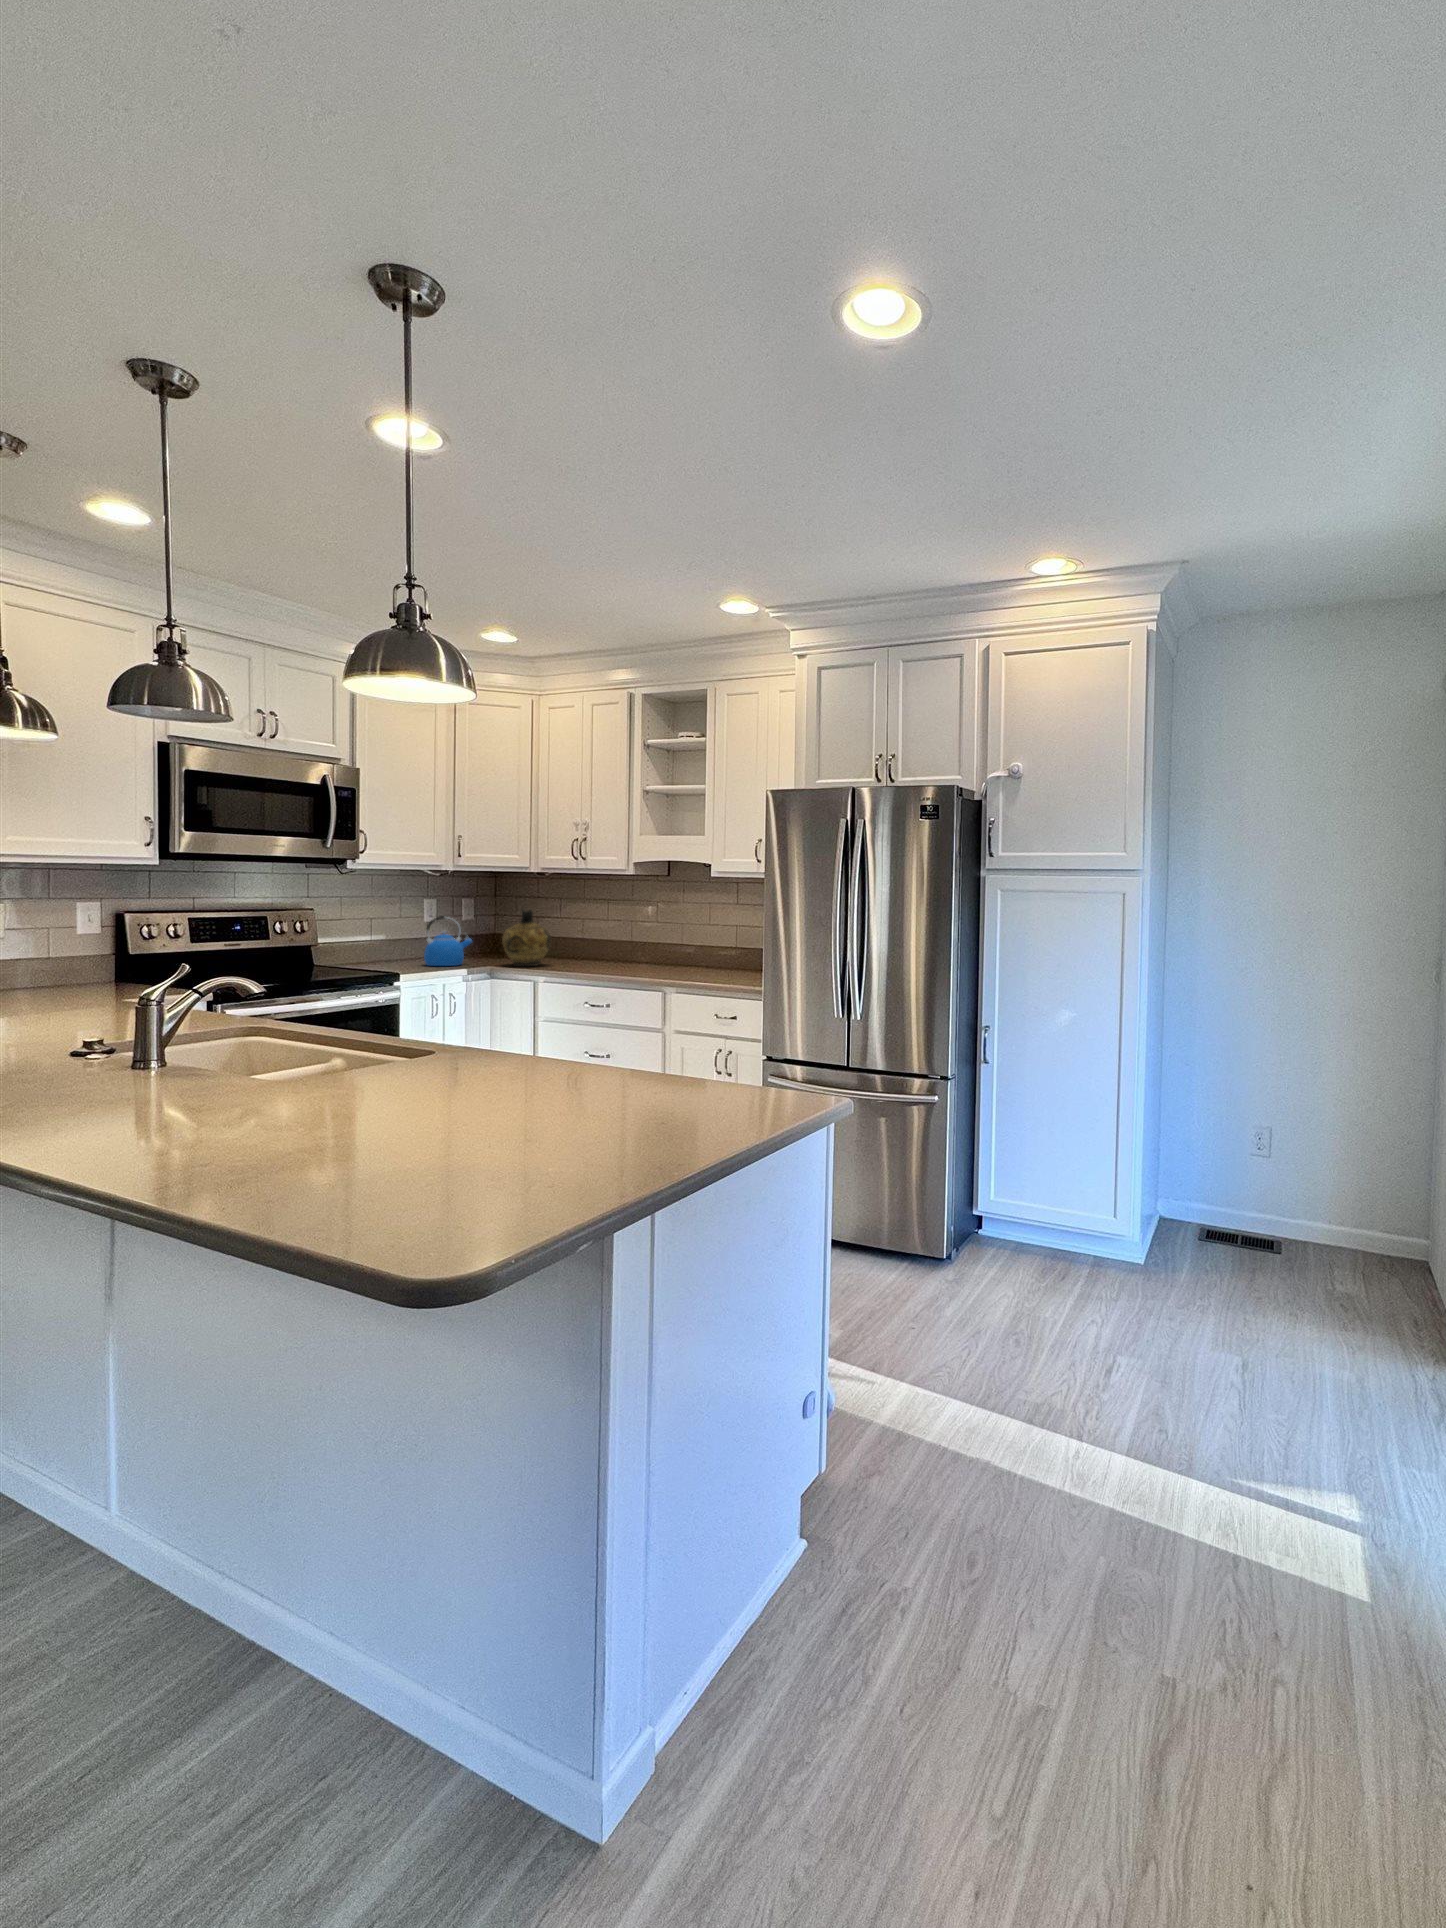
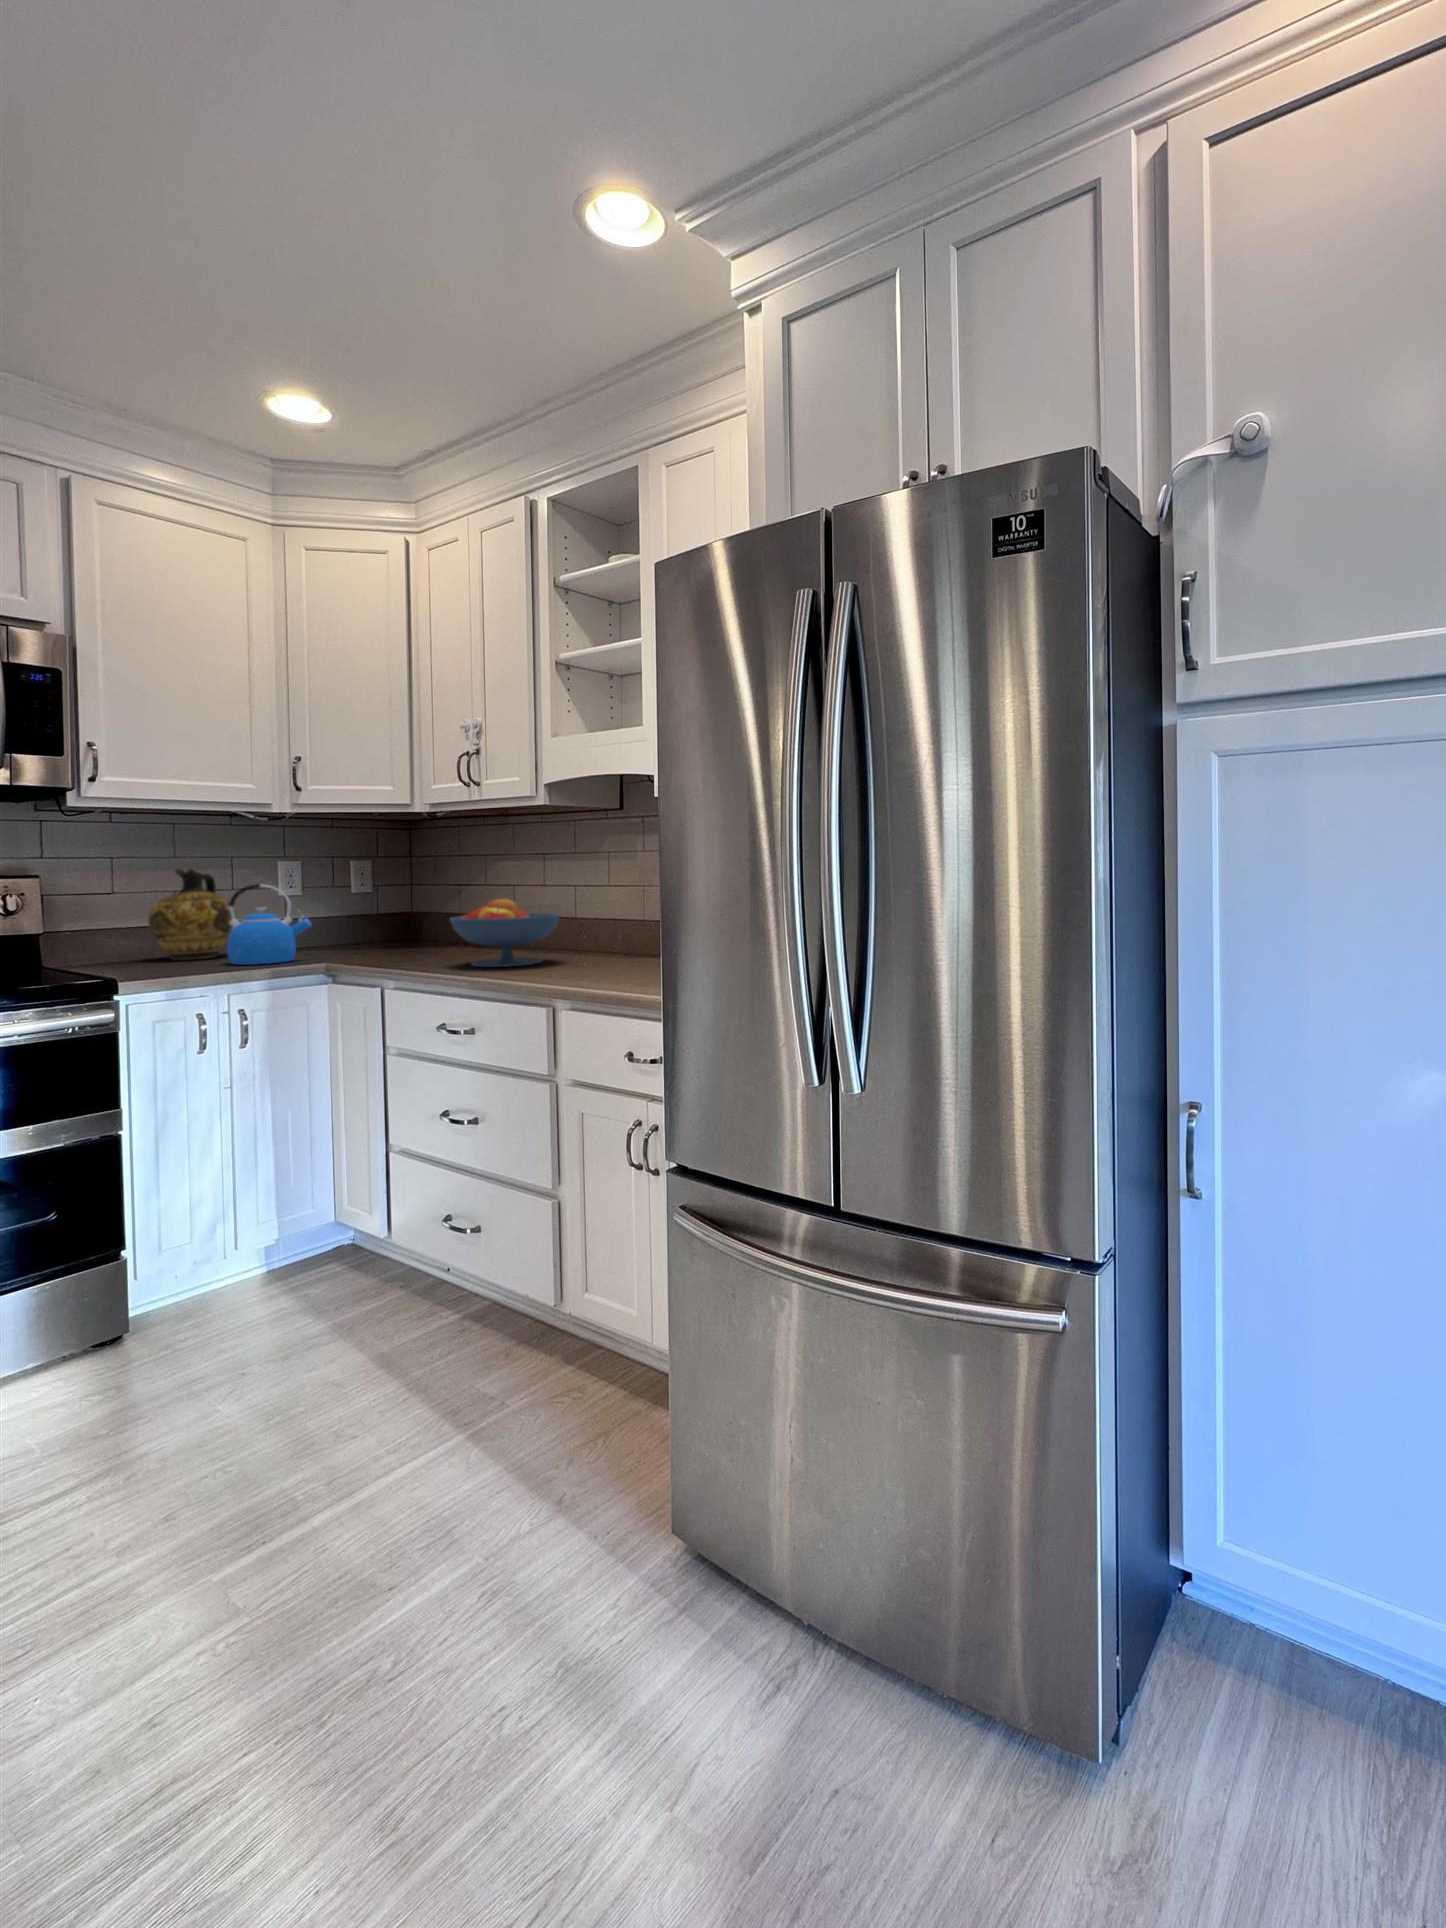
ceramic jug: present [502,910,551,966] -> present [148,869,237,960]
fruit bowl: none [574,929,638,970] -> present [450,899,560,967]

